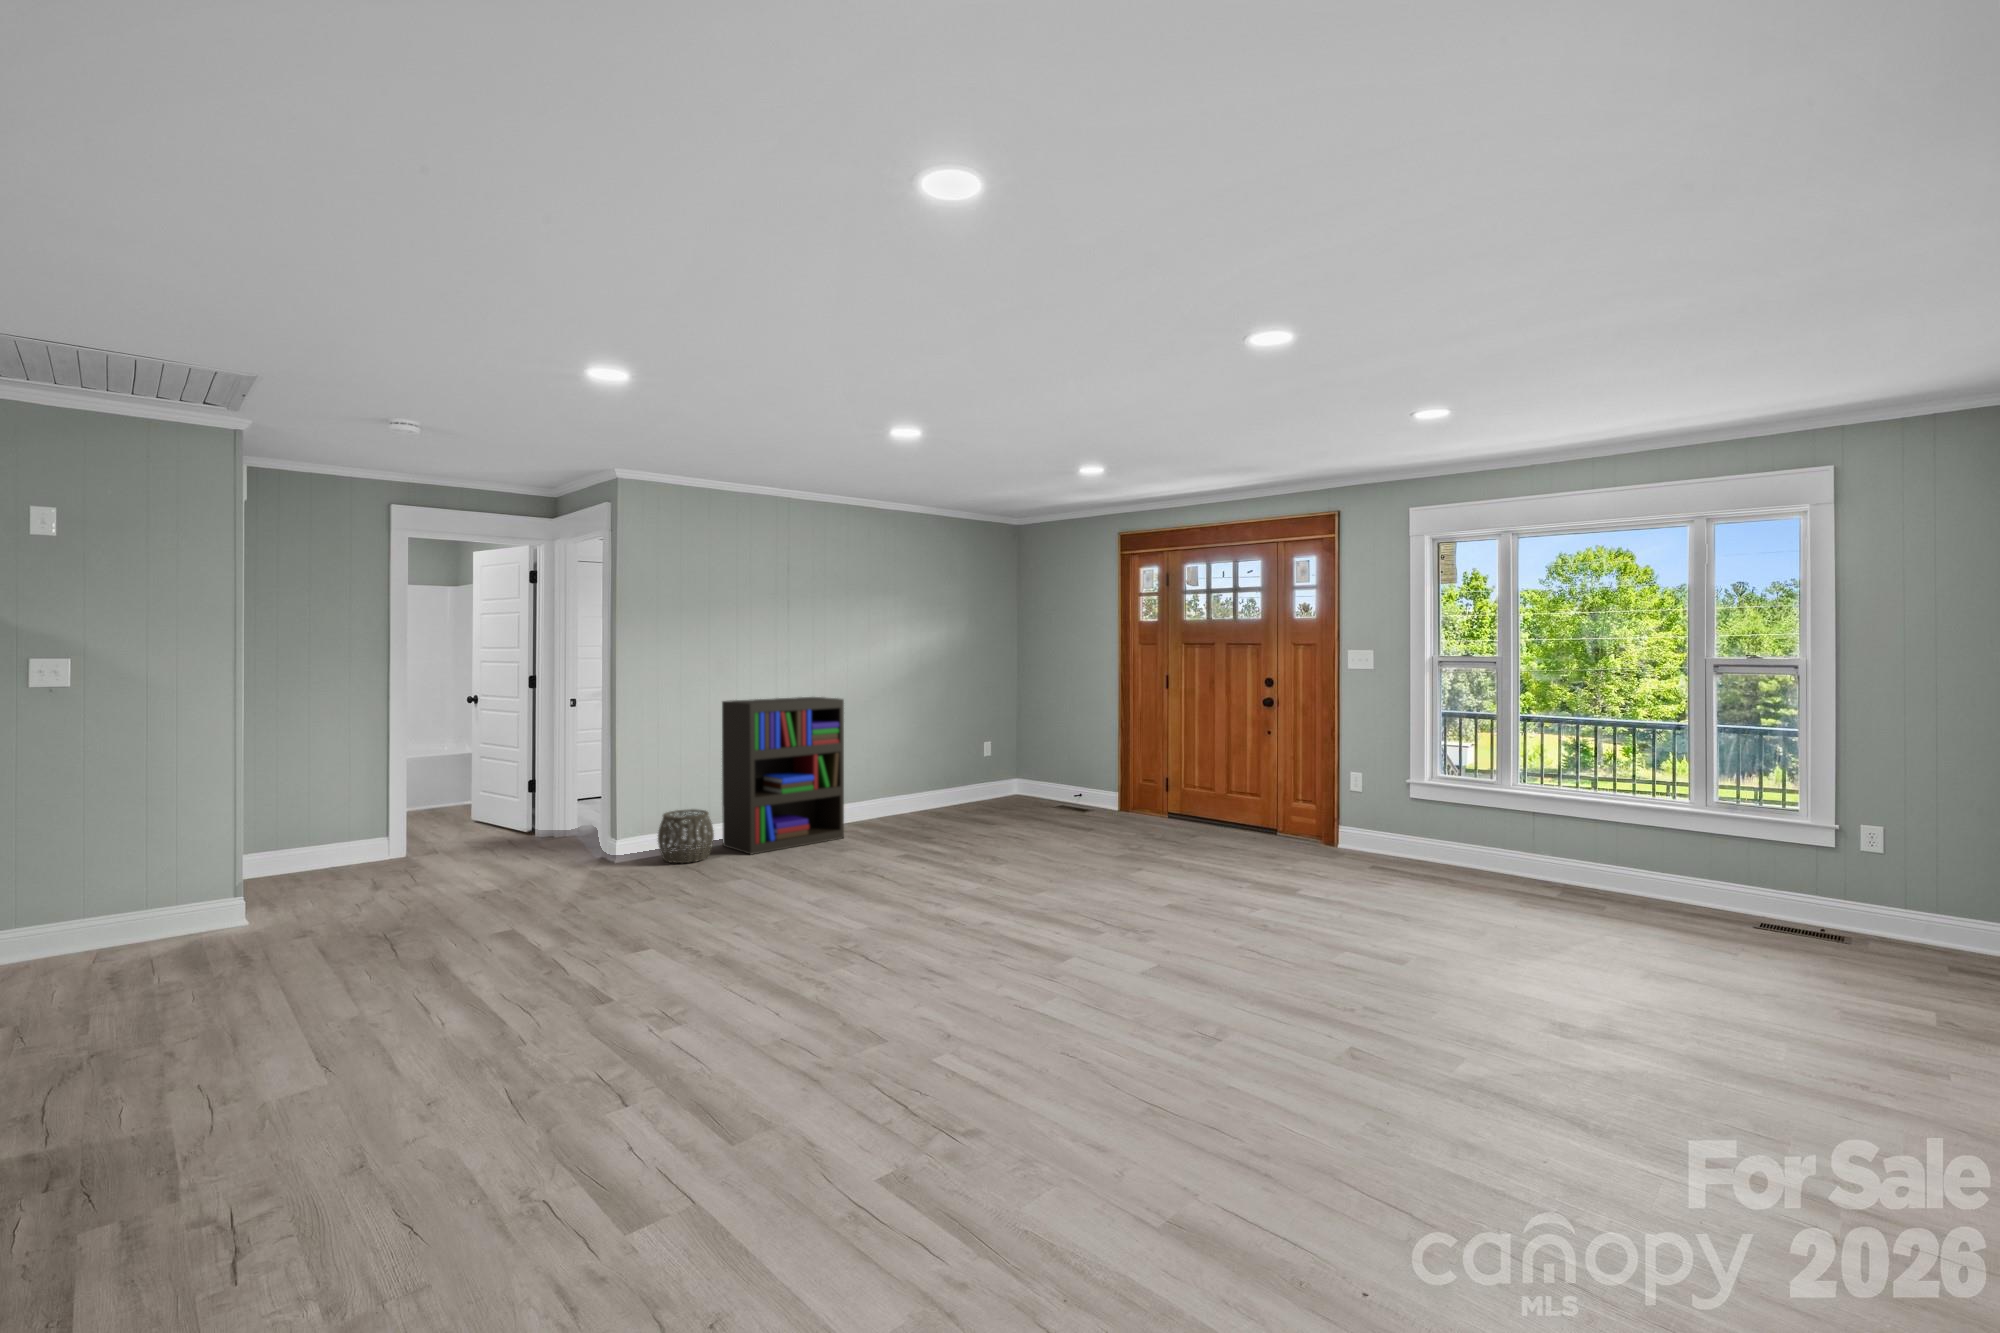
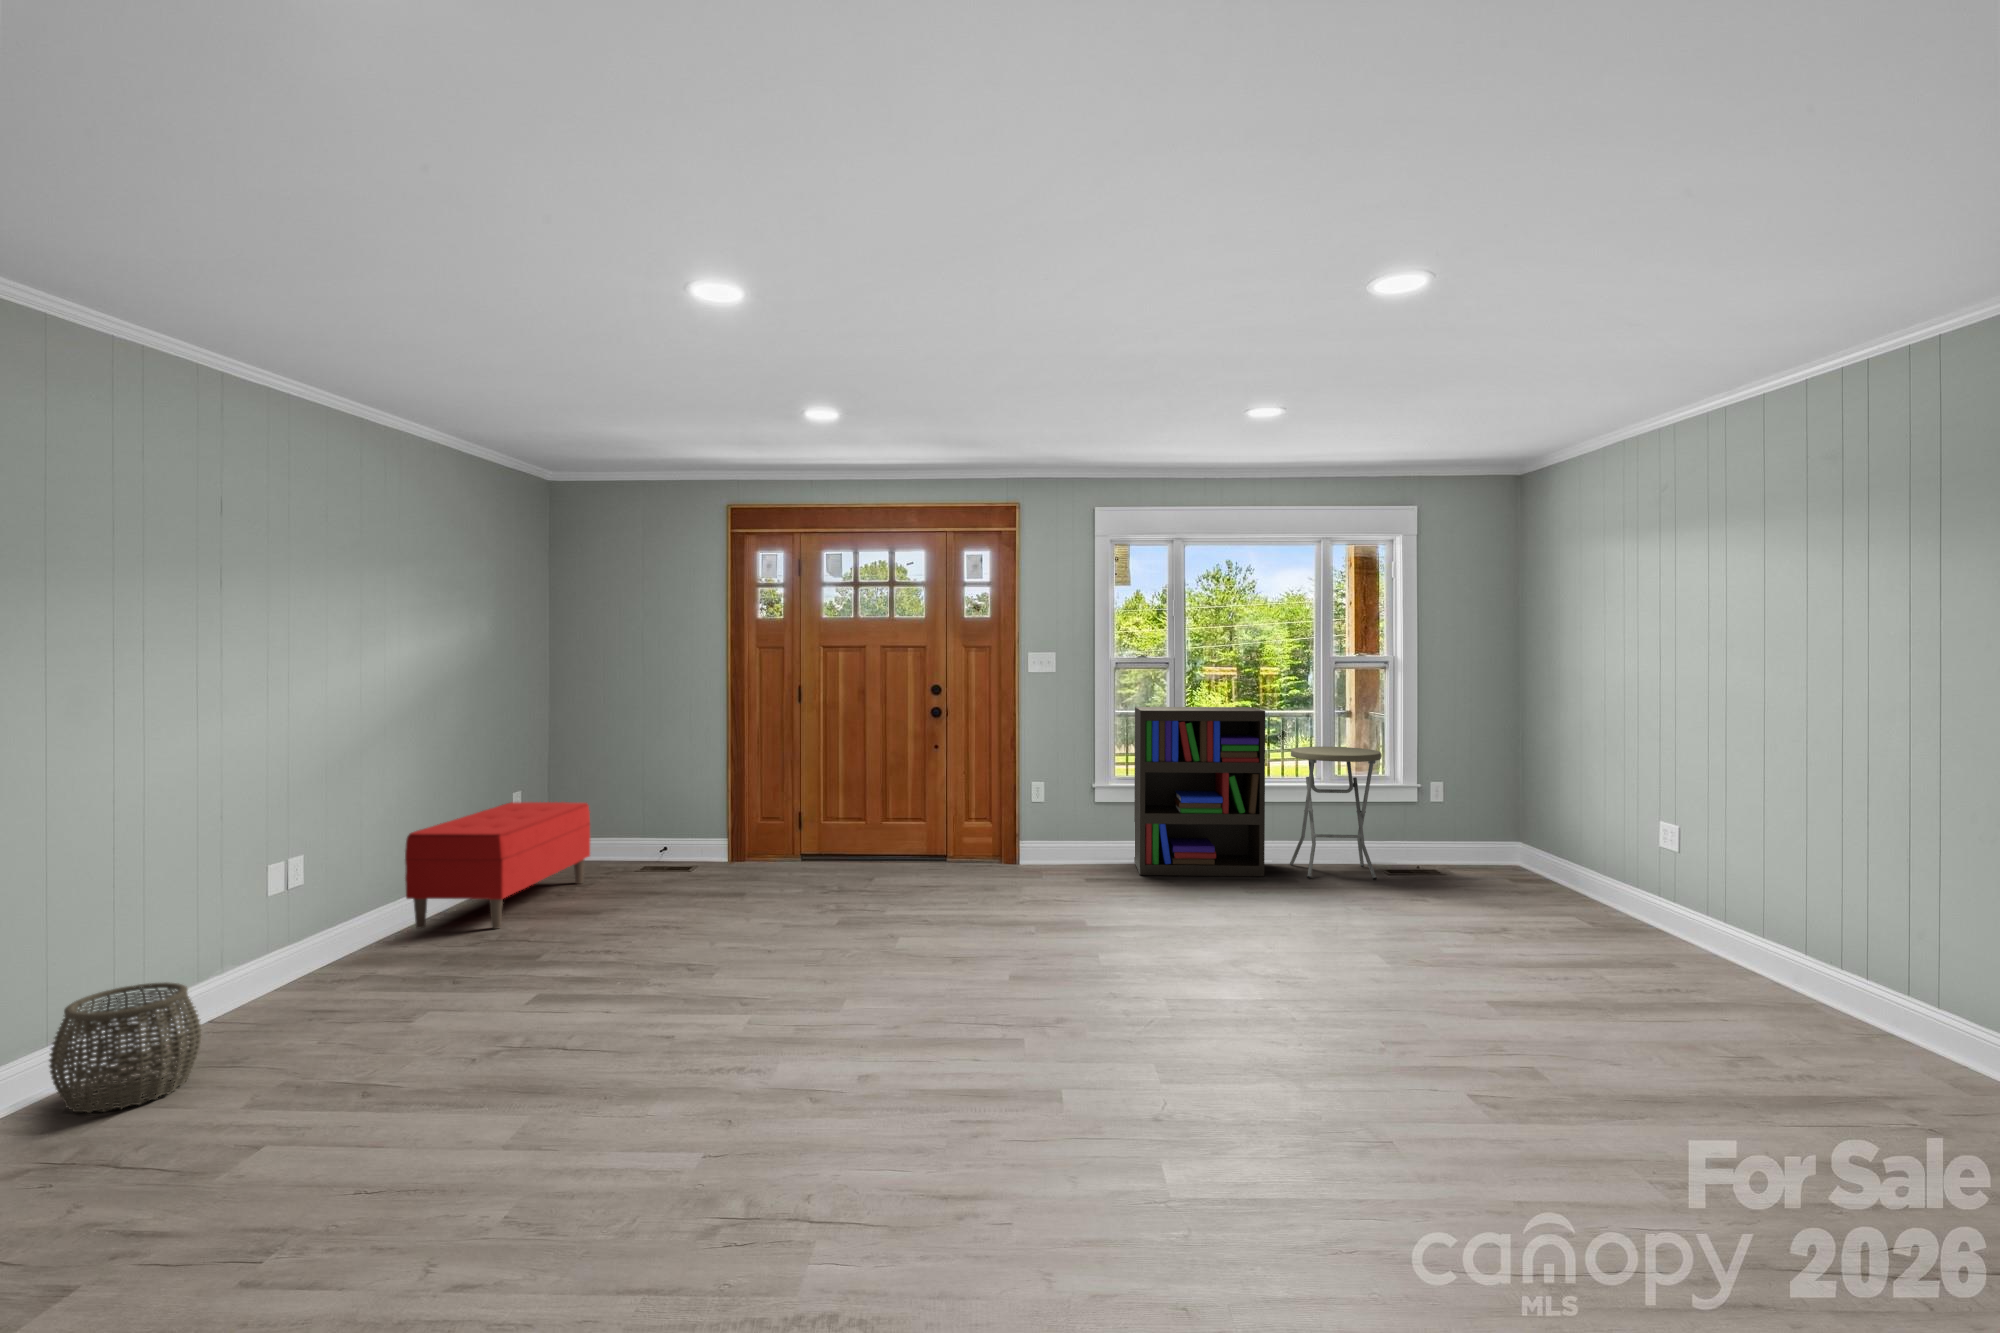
bookshelf: present [722,697,844,854] -> present [1134,707,1265,876]
bench: none [879,750,1010,826] -> present [405,802,590,929]
side table: none [1605,762,1729,927] -> present [1290,747,1381,880]

